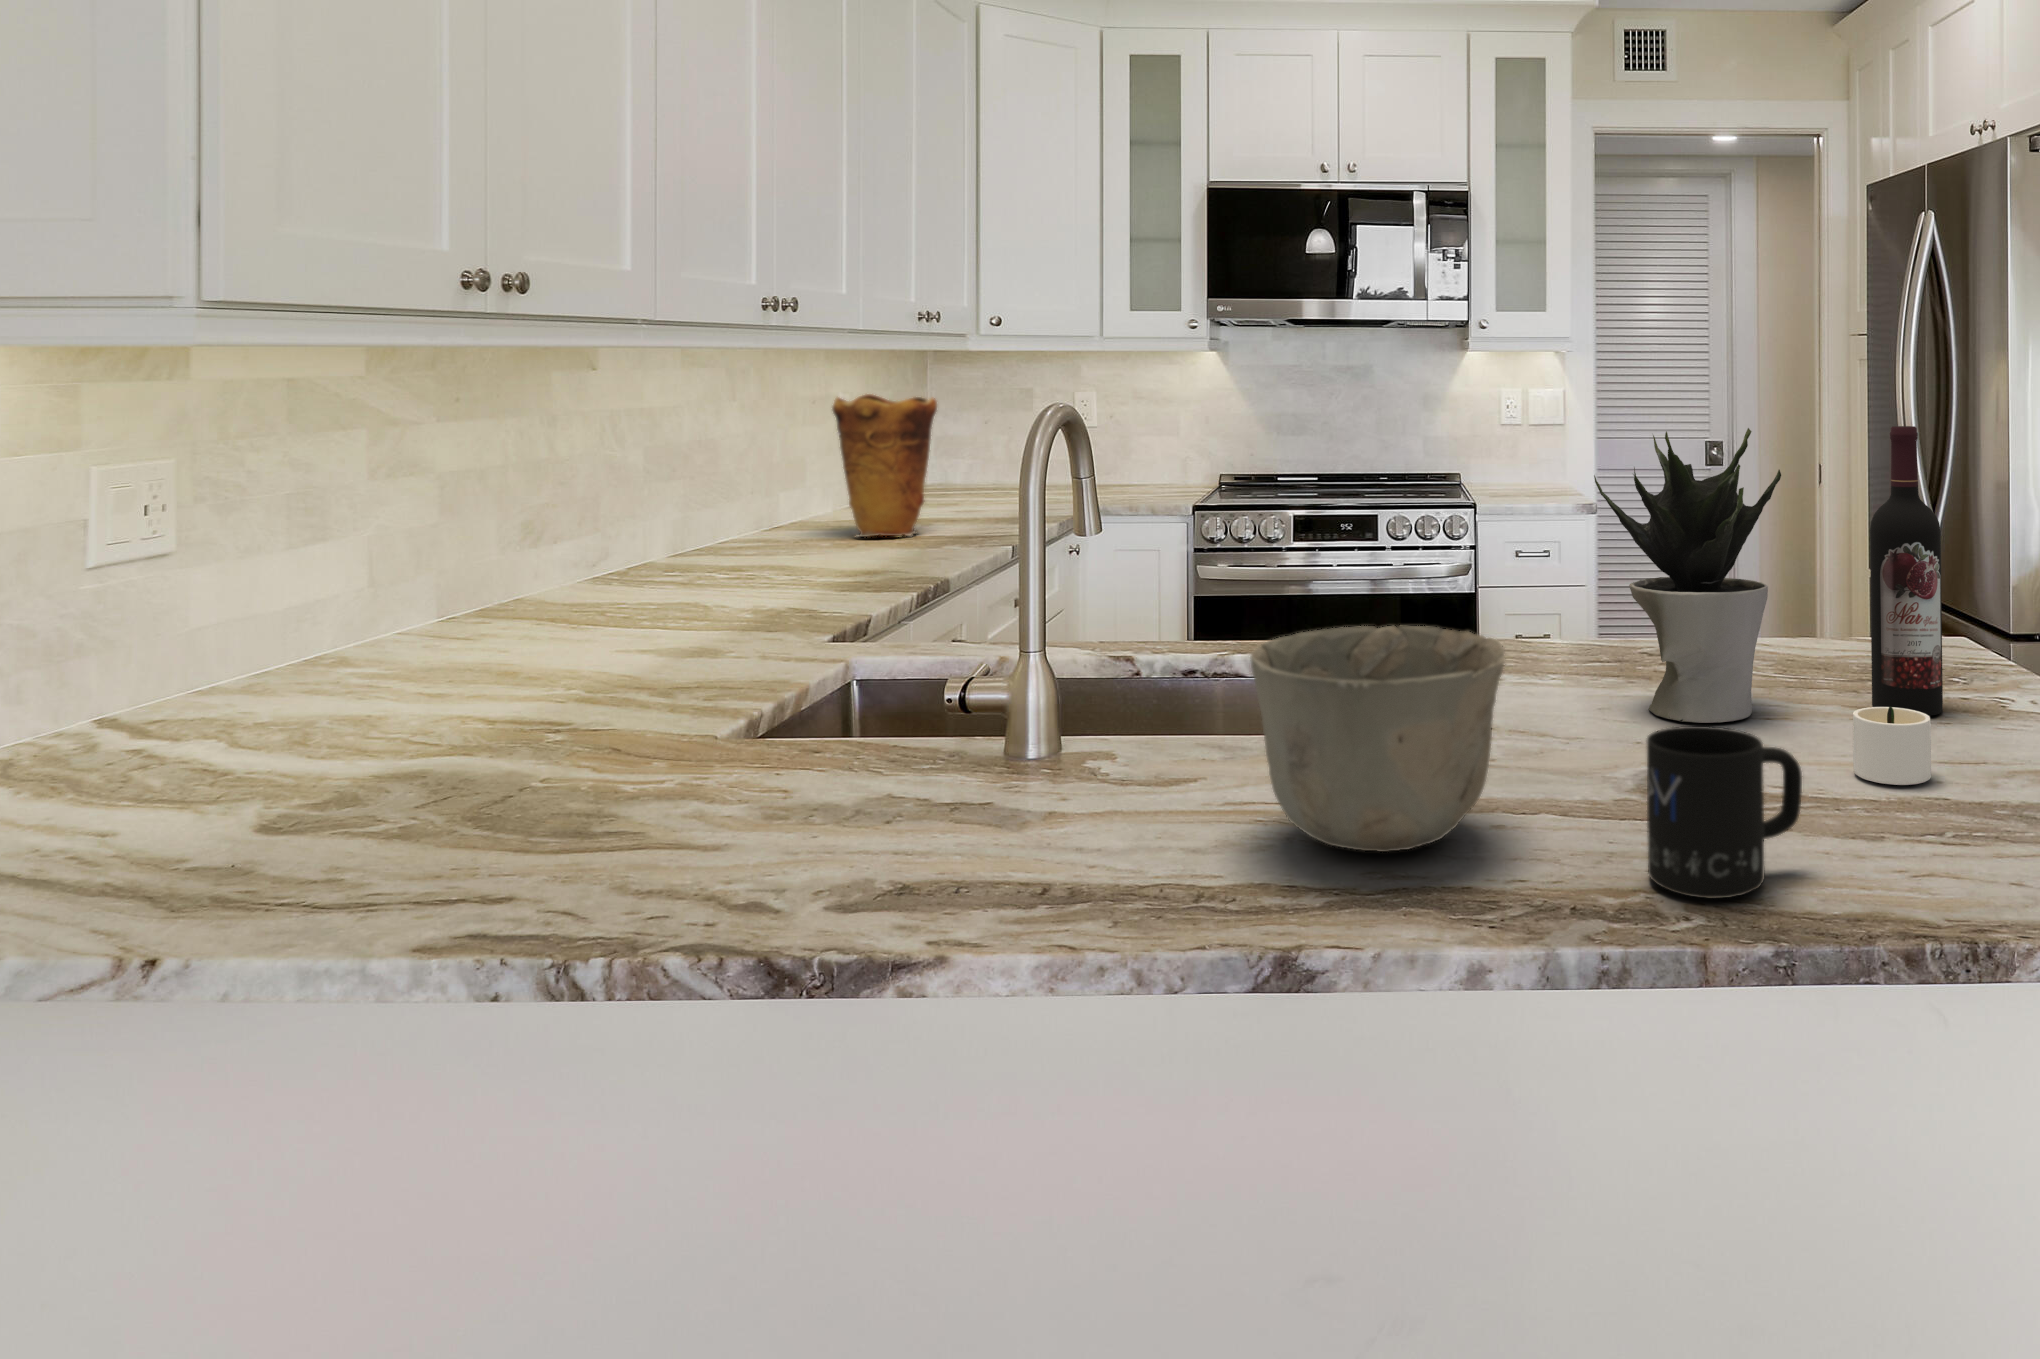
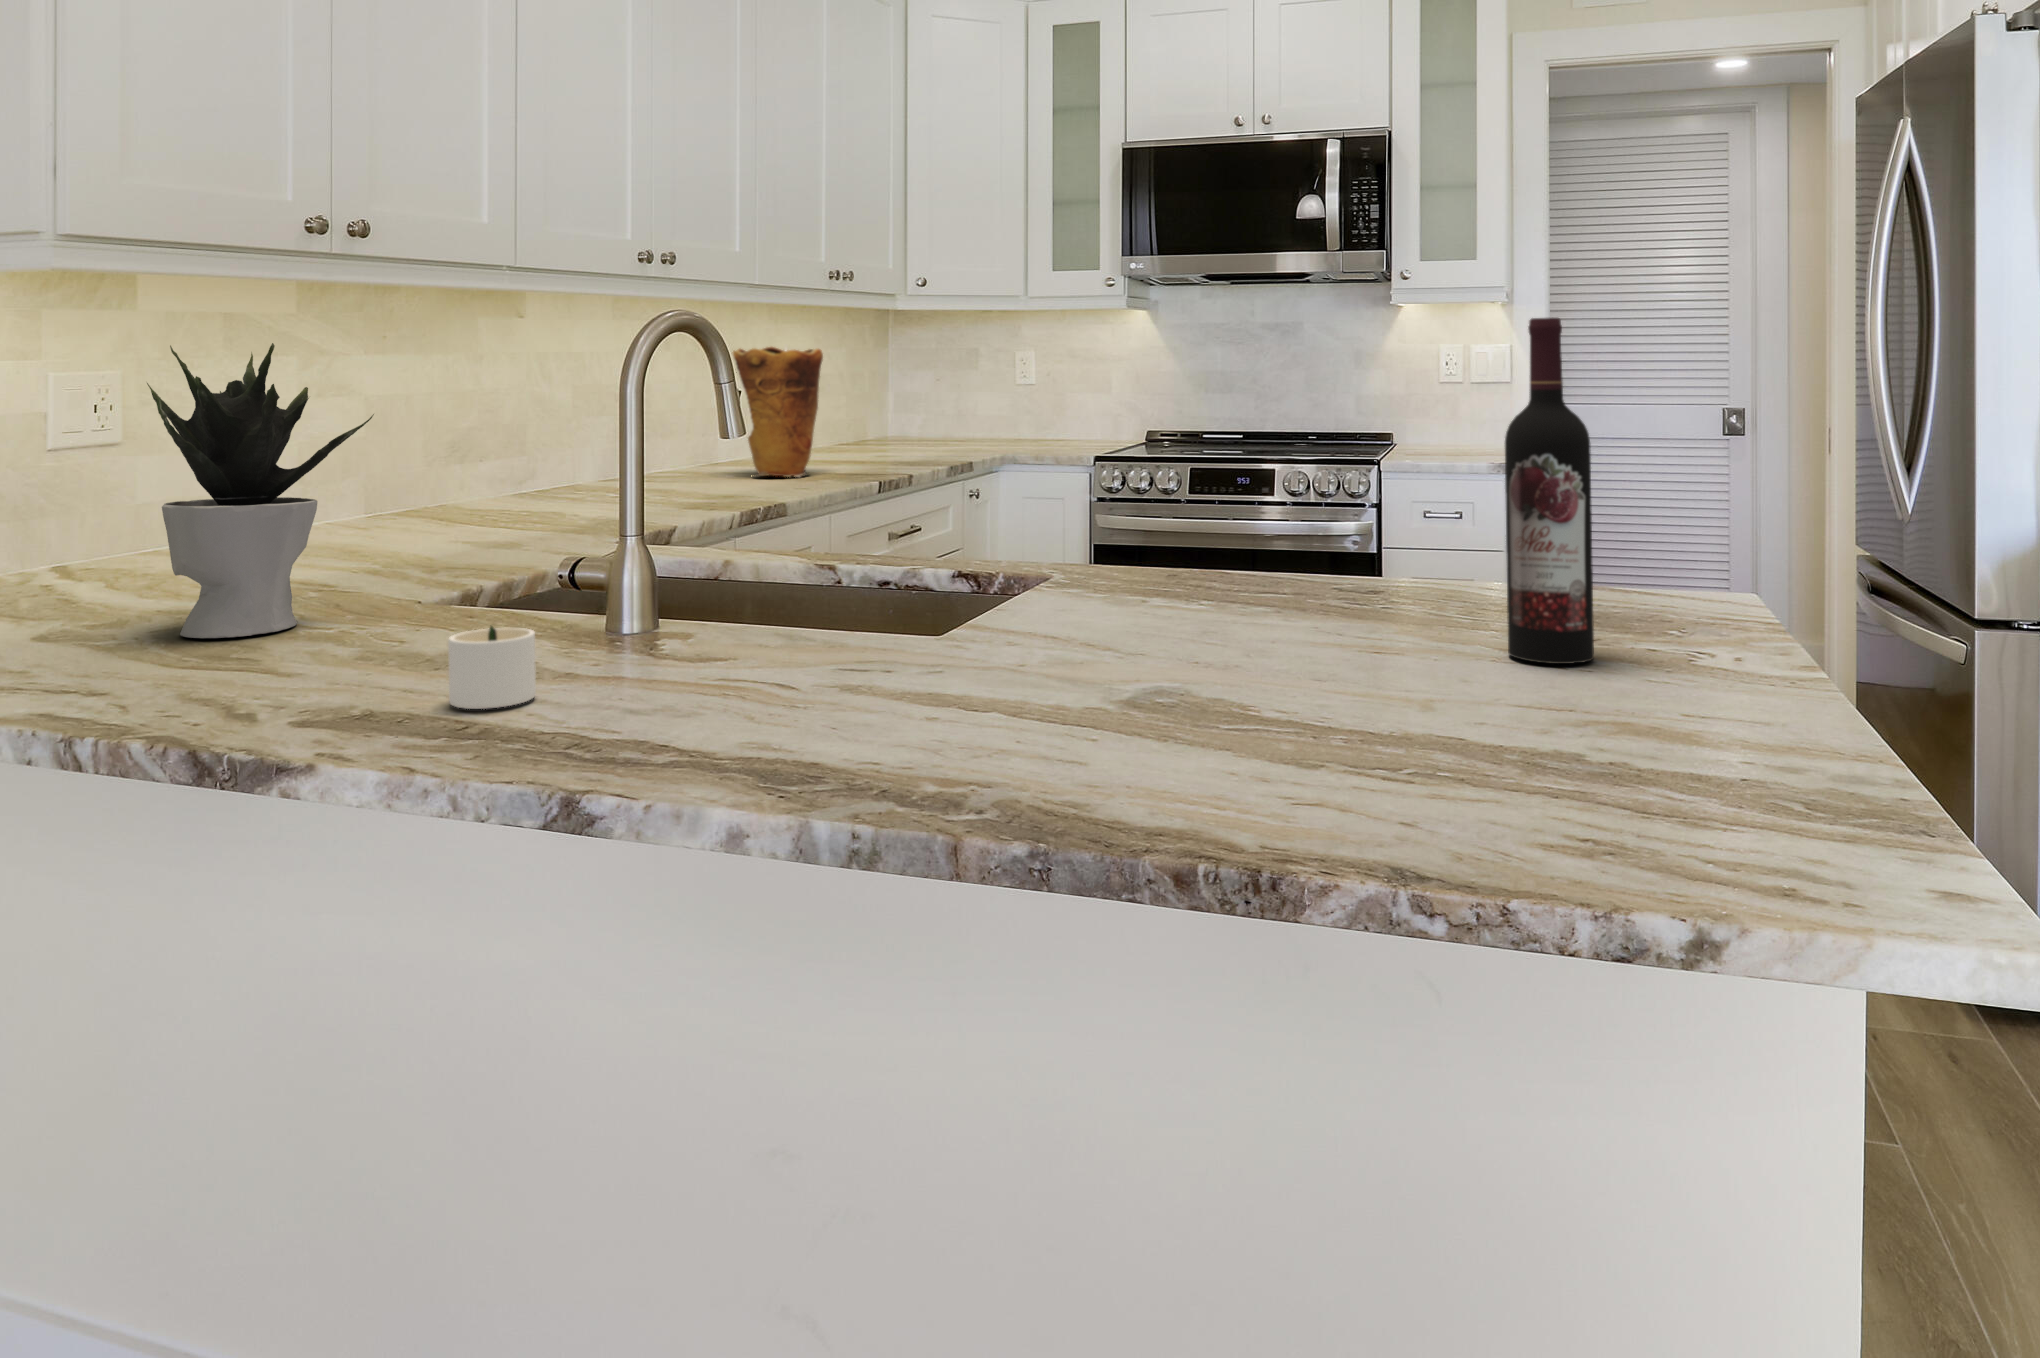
potted plant: present [1594,428,1781,723] -> present [147,343,374,638]
ceramic bowl: present [1250,626,1505,852] -> none [654,510,920,726]
candle: present [1853,706,1931,785] -> present [448,626,536,709]
mug: present [1647,726,1802,899] -> none [975,614,1161,797]

